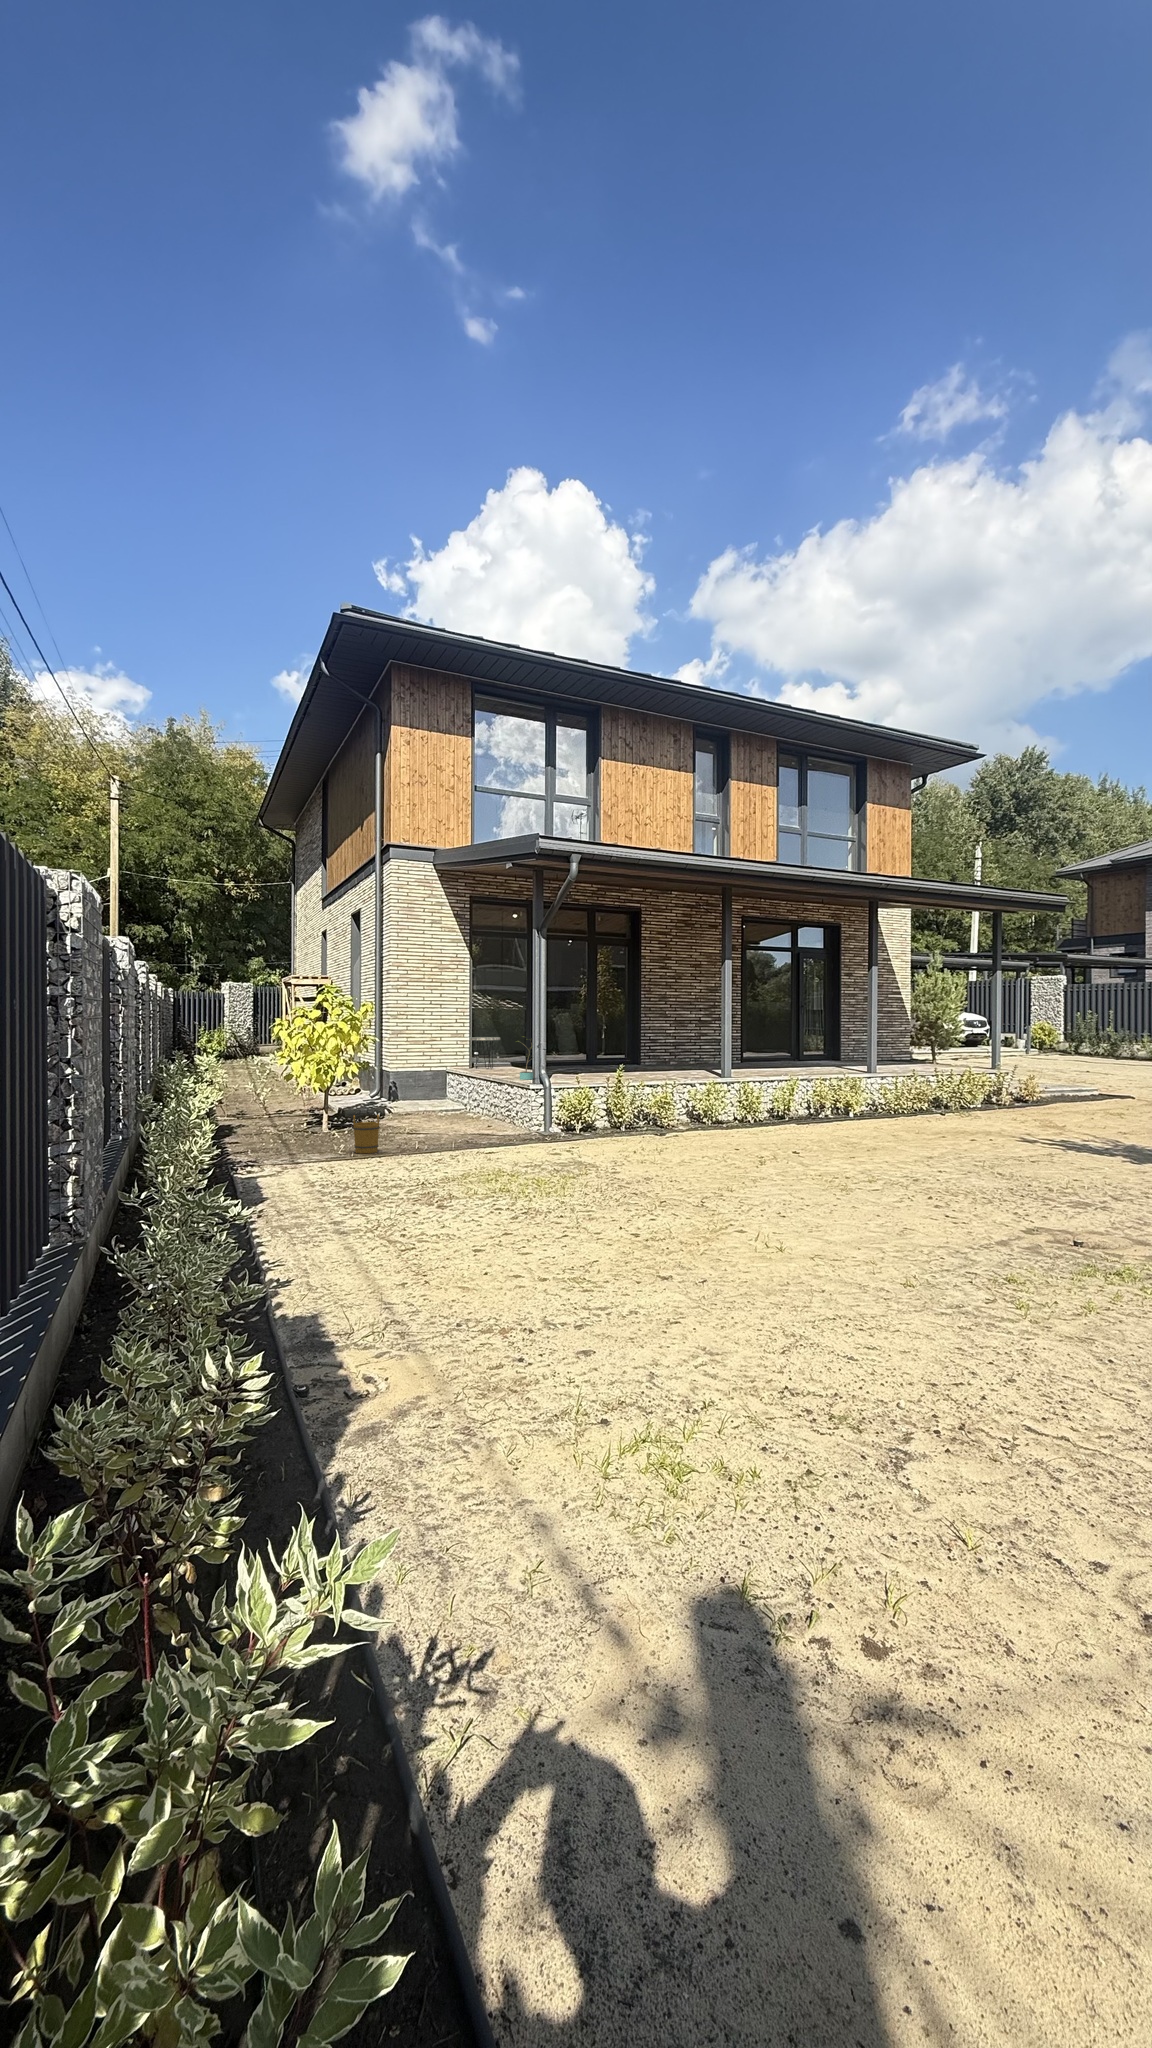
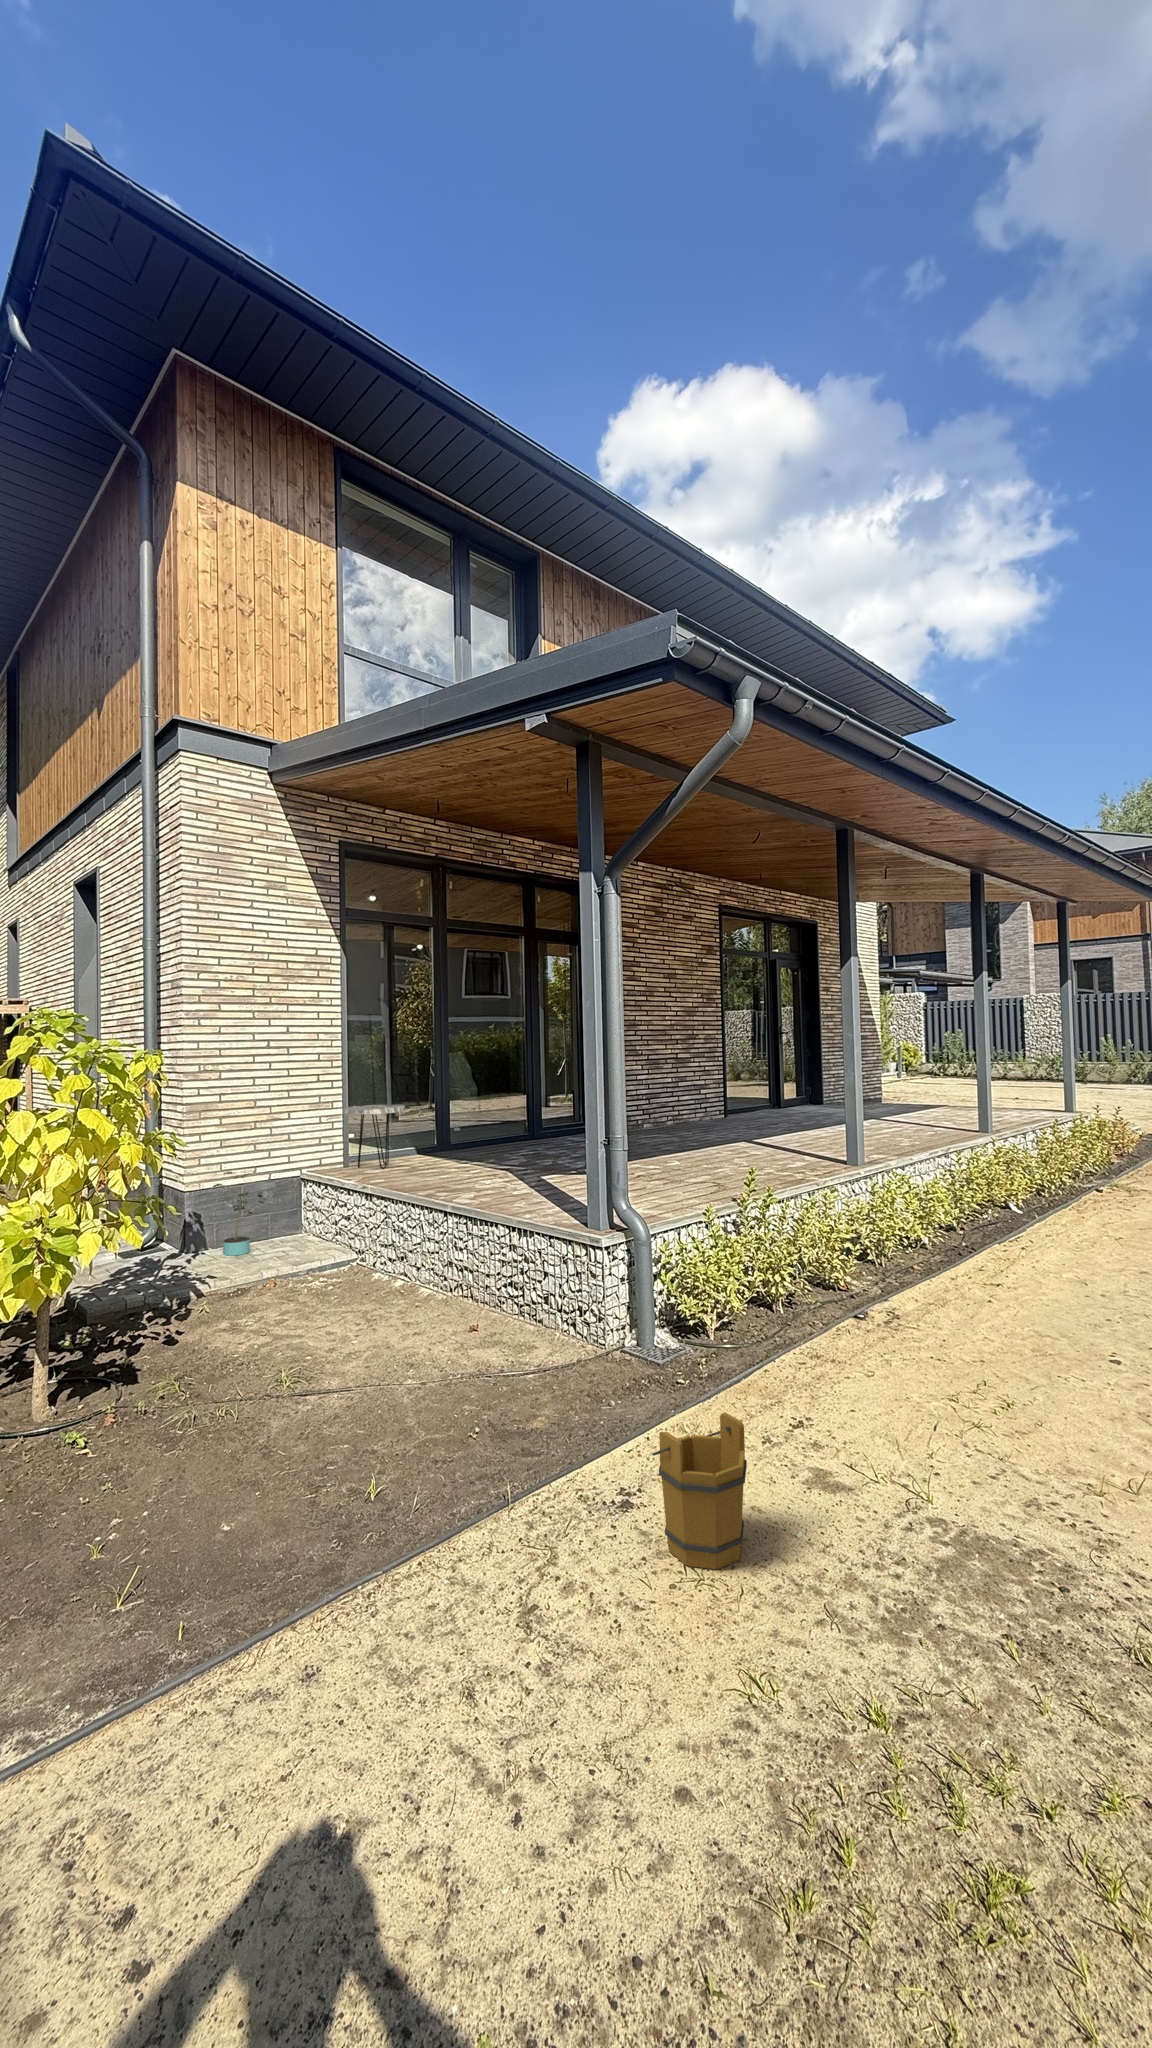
potted plant: present [516,1036,533,1080] -> present [213,1172,264,1256]
bucket: present [352,1115,381,1154] -> present [652,1412,747,1569]

